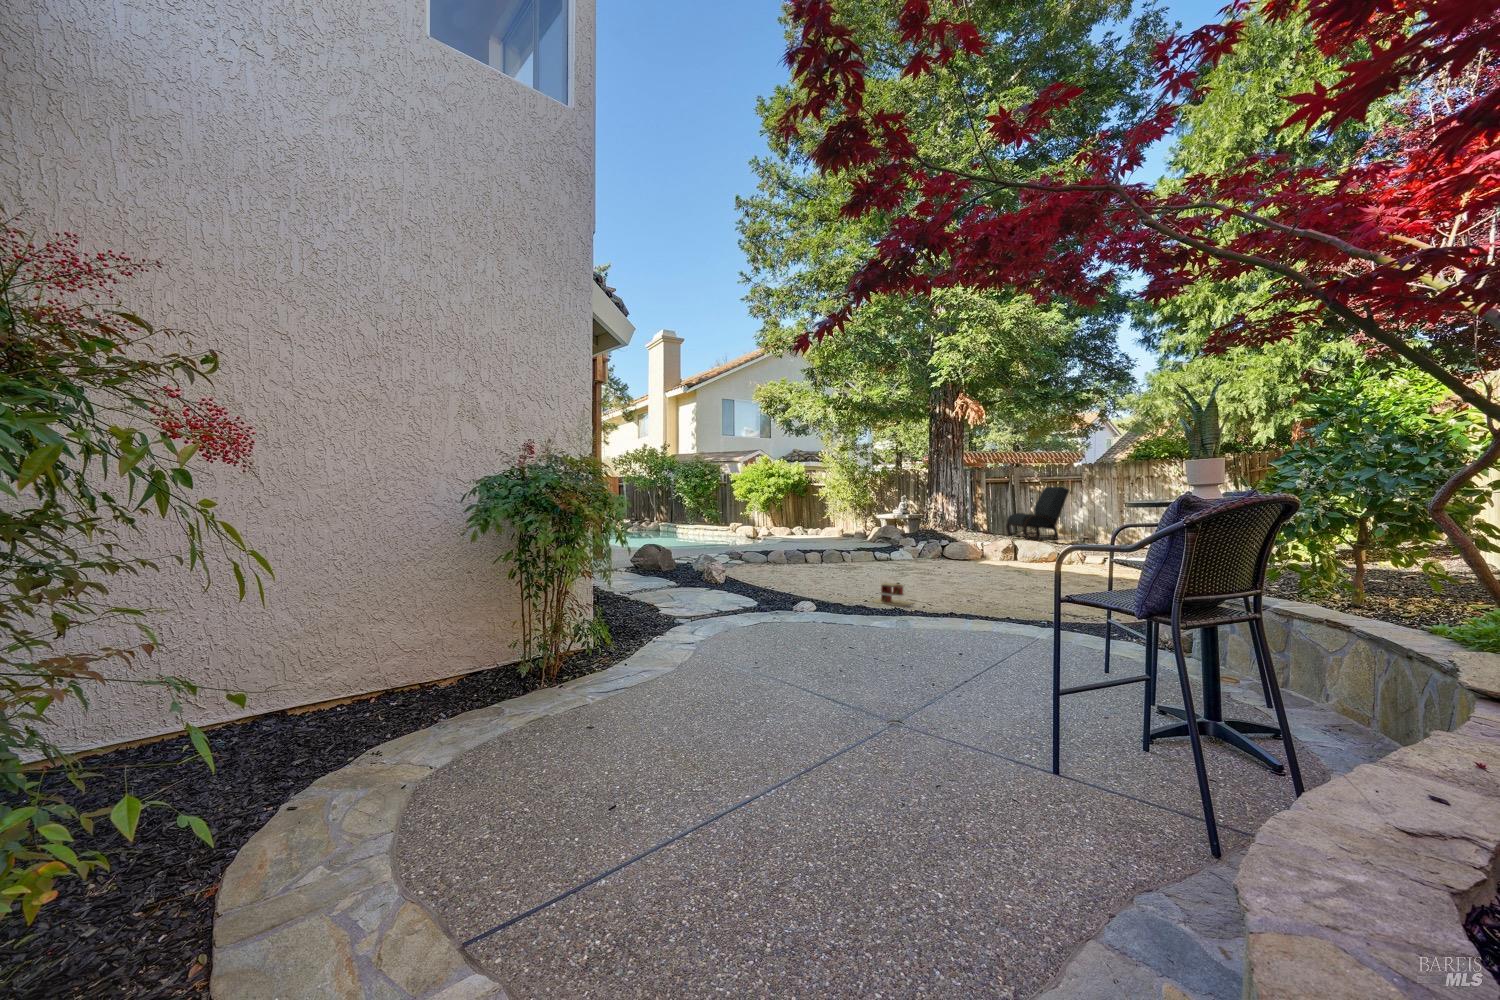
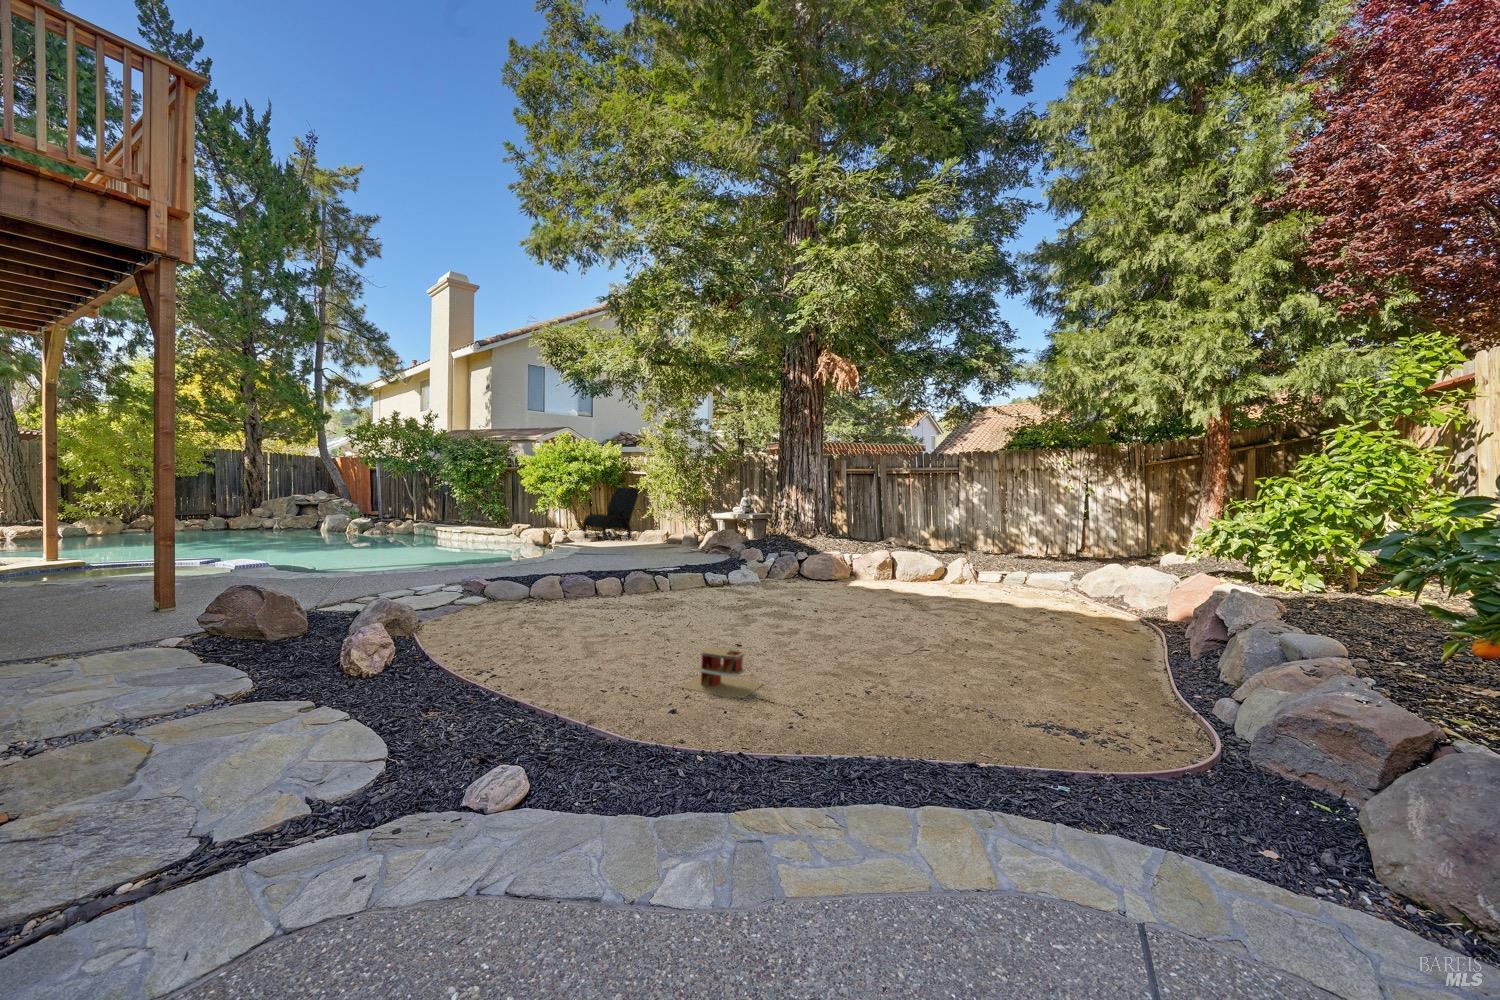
lounge chair: present [1006,487,1069,539] -> present [582,487,639,540]

